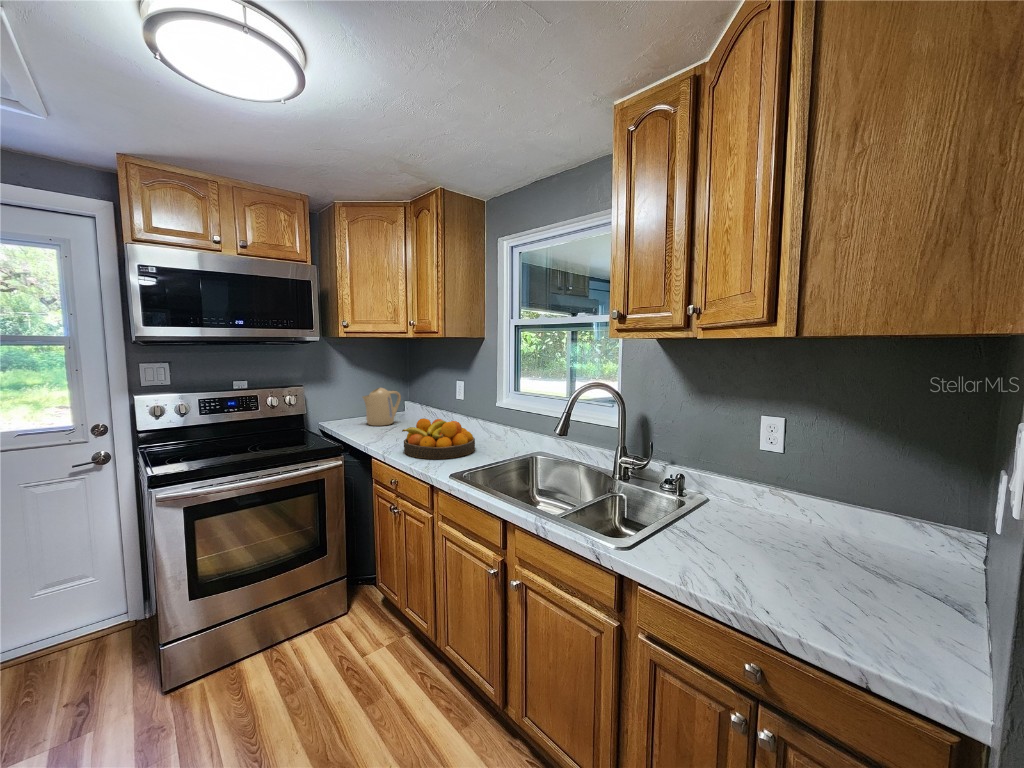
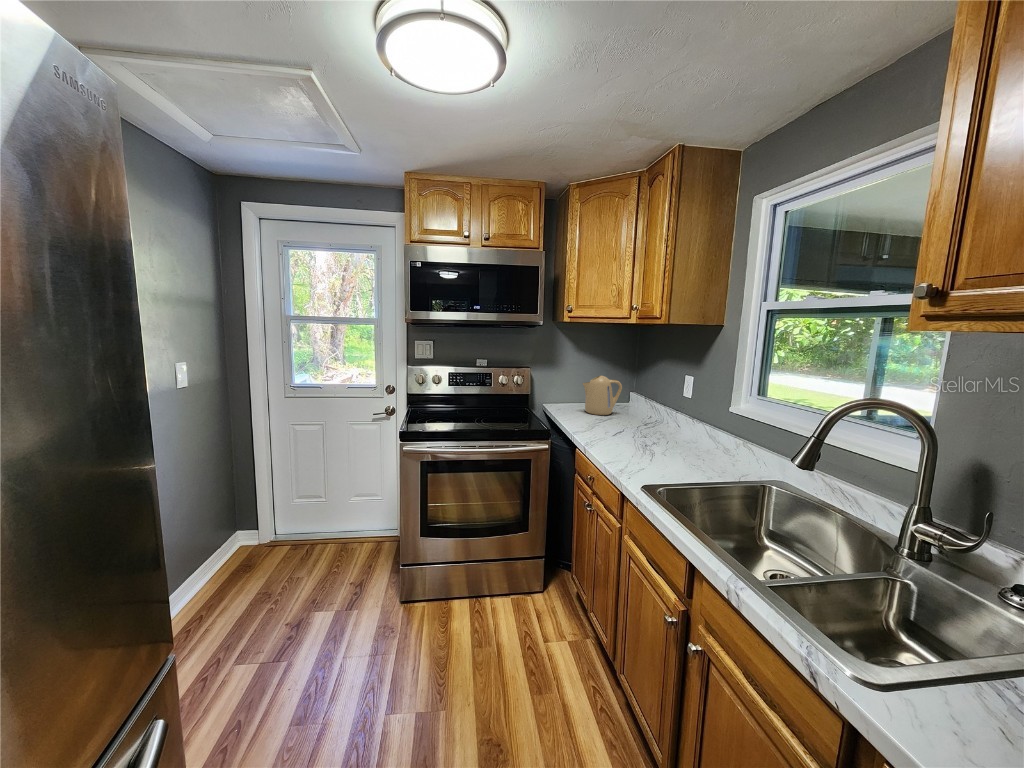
fruit bowl: present [402,418,475,459] -> none [604,414,690,465]

